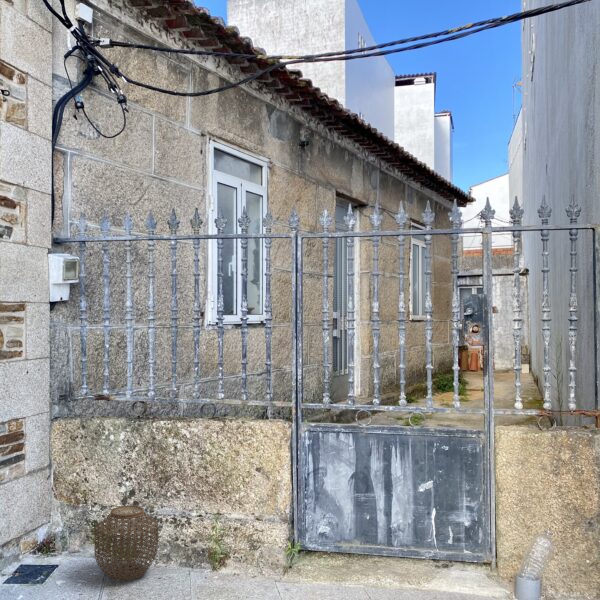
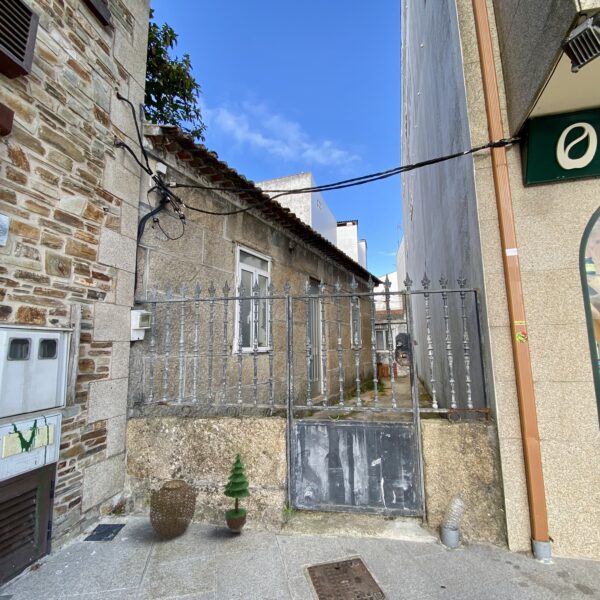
potted tree: none [198,467,238,579] -> present [223,453,250,533]

